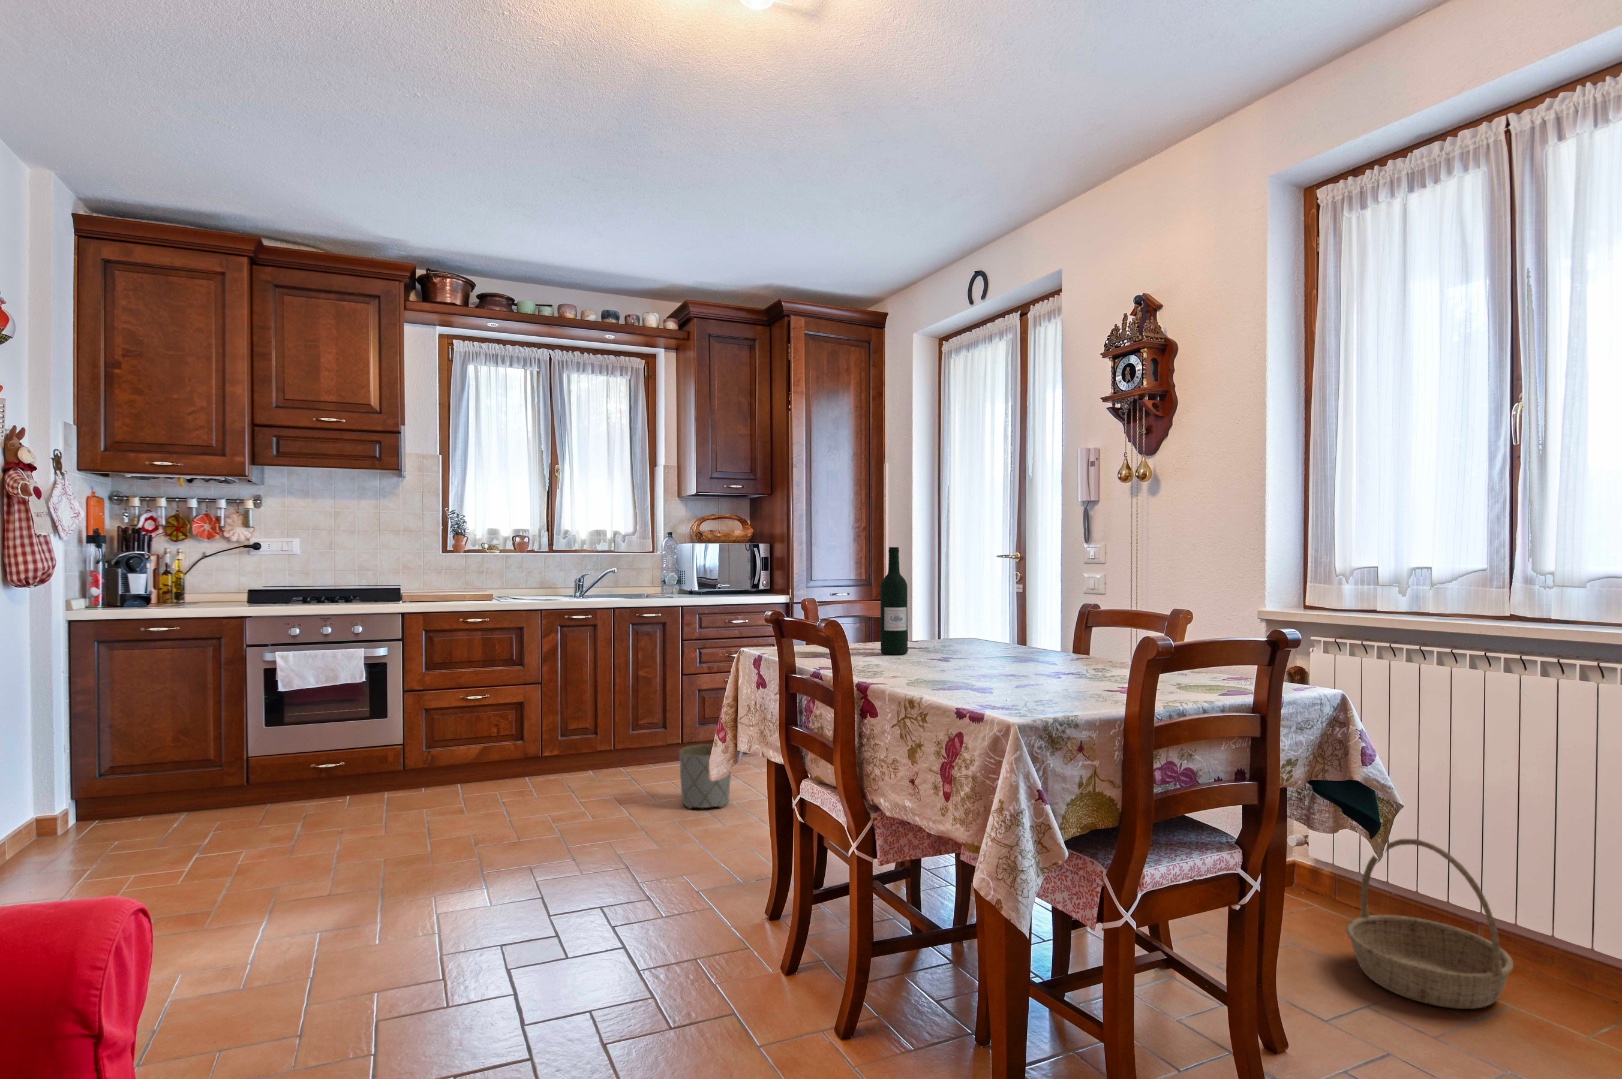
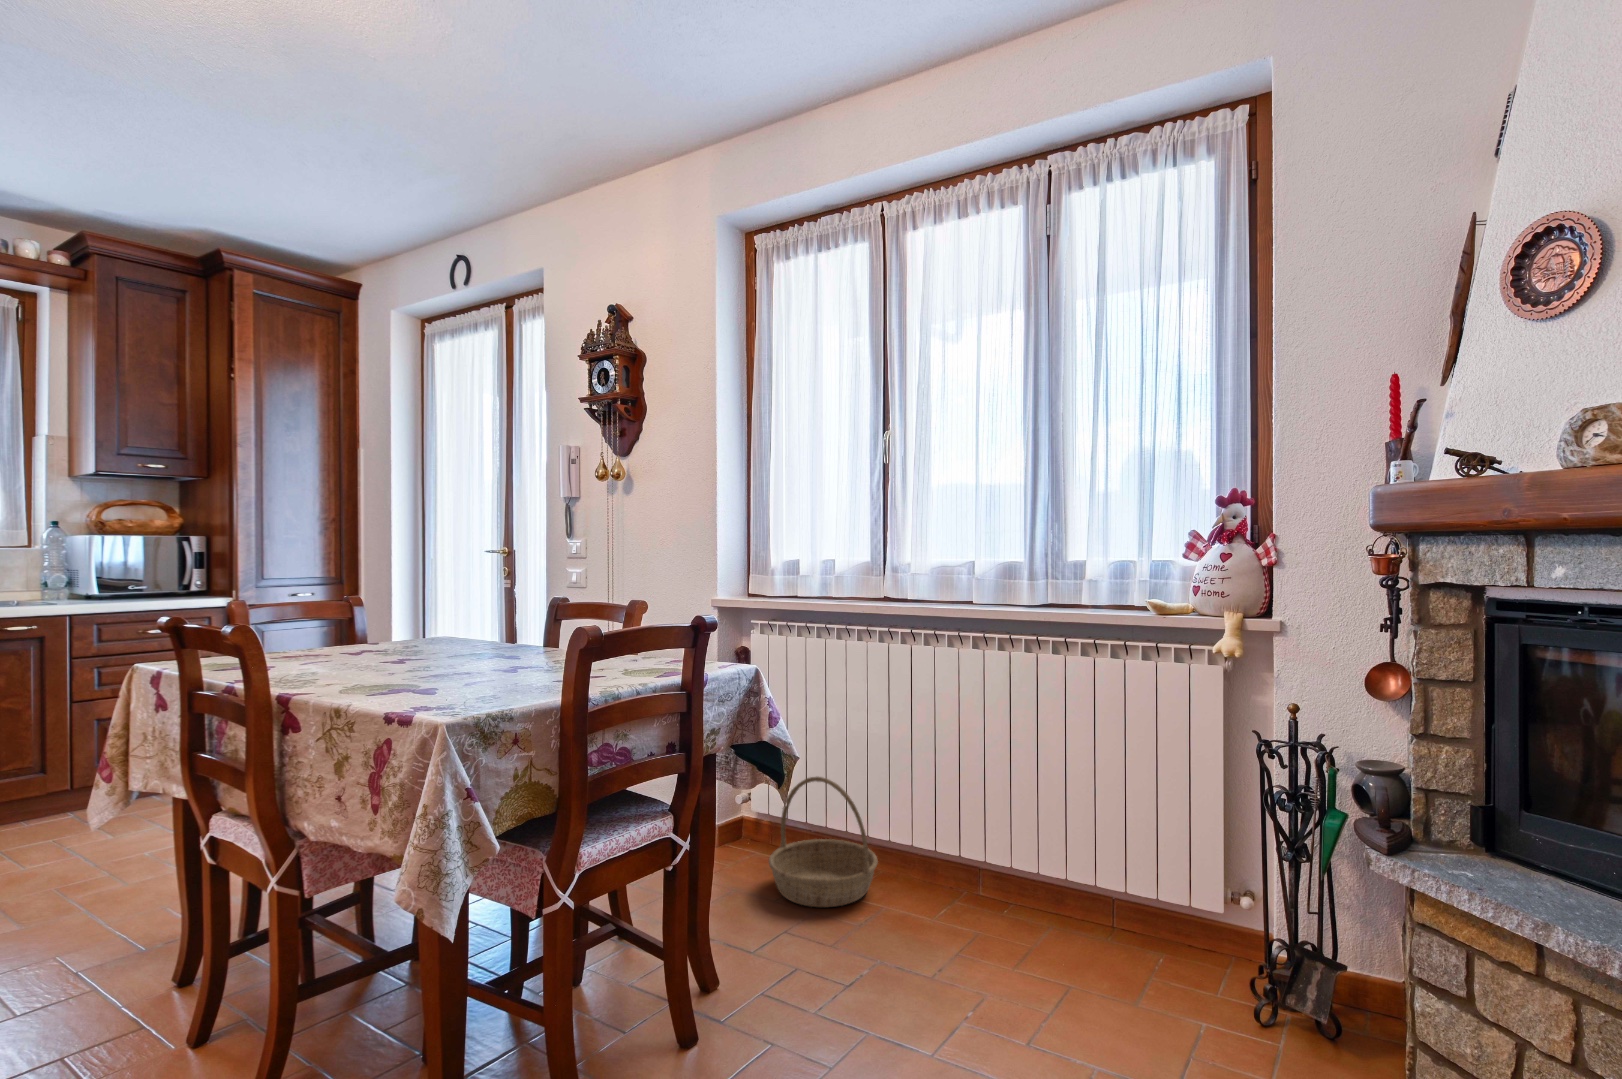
wine bottle: present [880,547,908,654] -> none [323,543,357,660]
planter: present [679,744,731,809] -> none [56,784,140,870]

